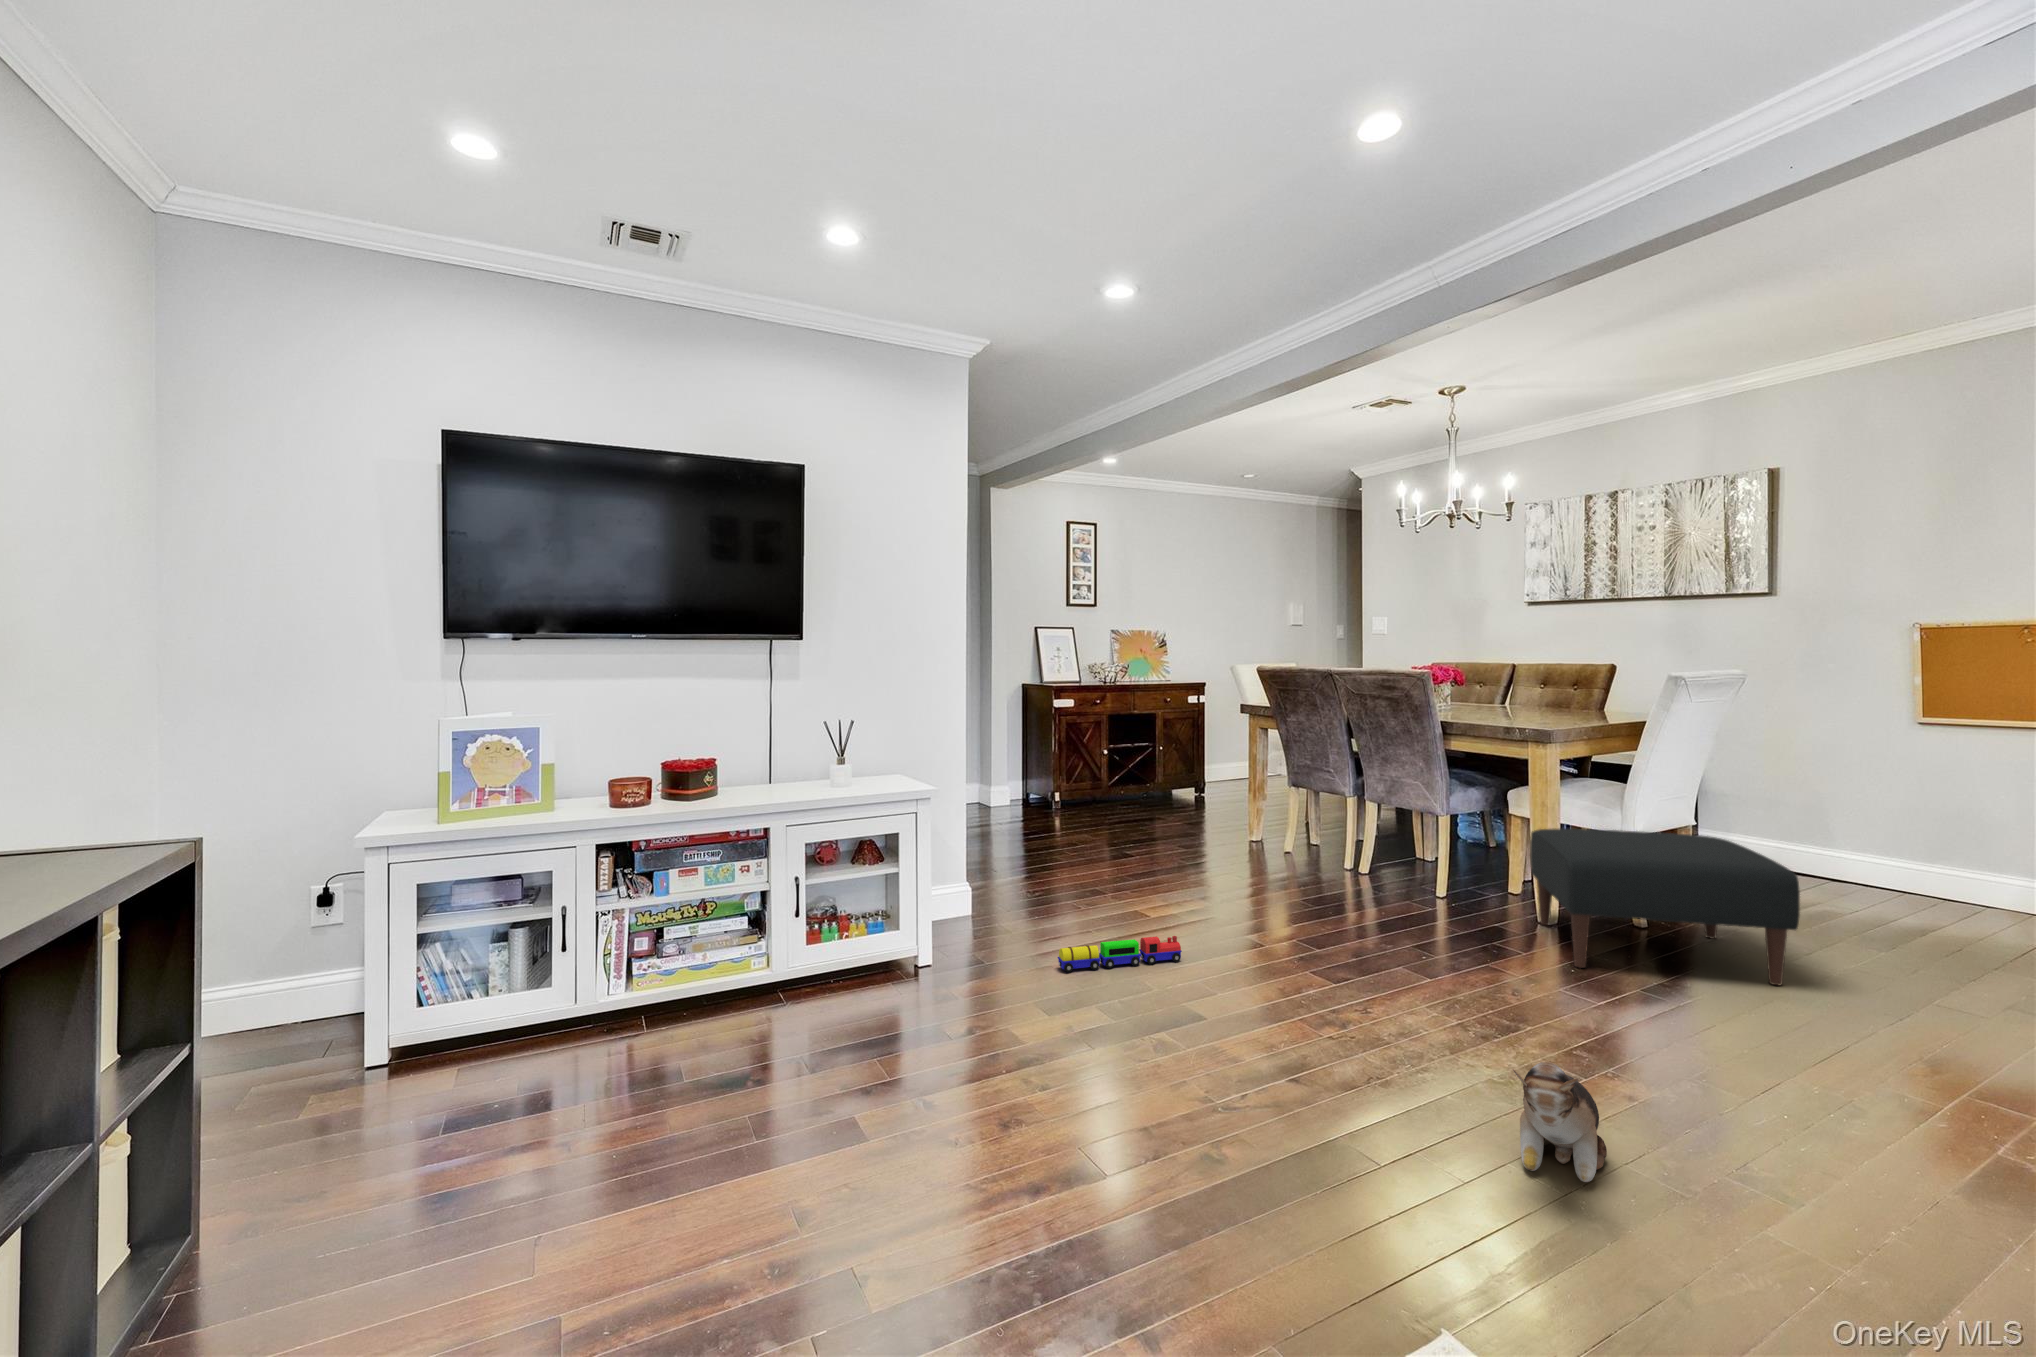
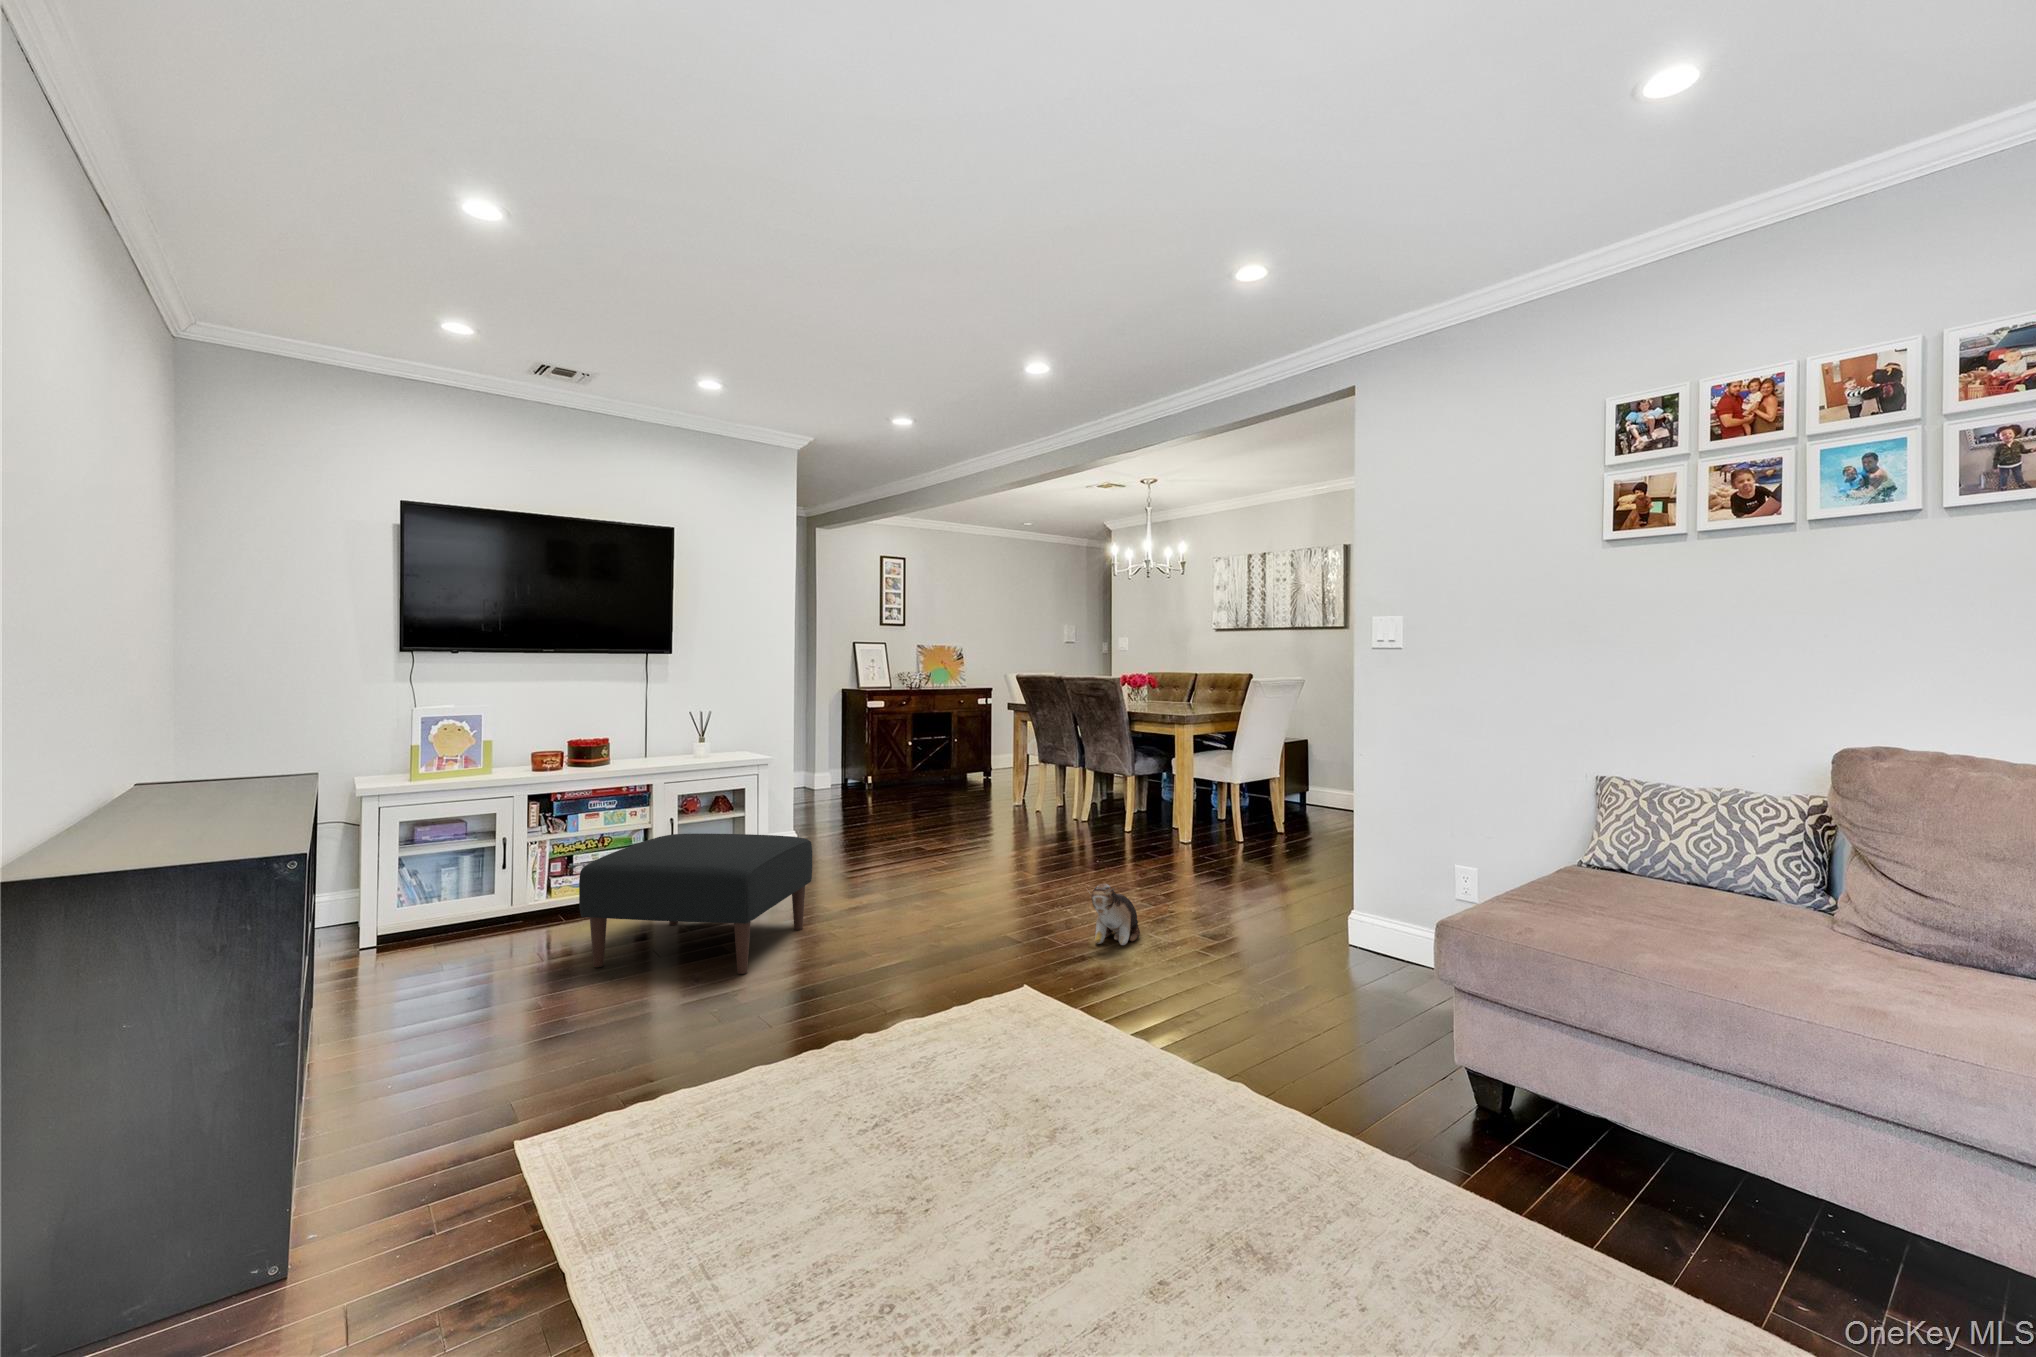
ottoman: present [1530,829,1800,985] -> present [579,833,812,974]
toy train: present [1058,936,1182,972] -> none [856,855,941,880]

